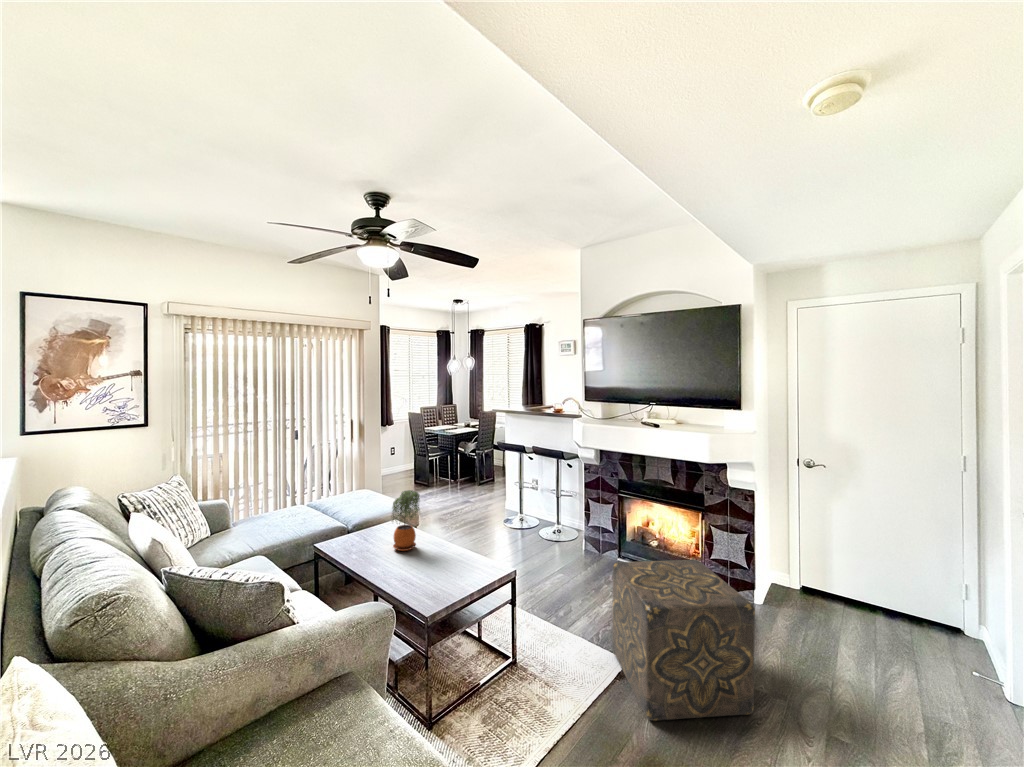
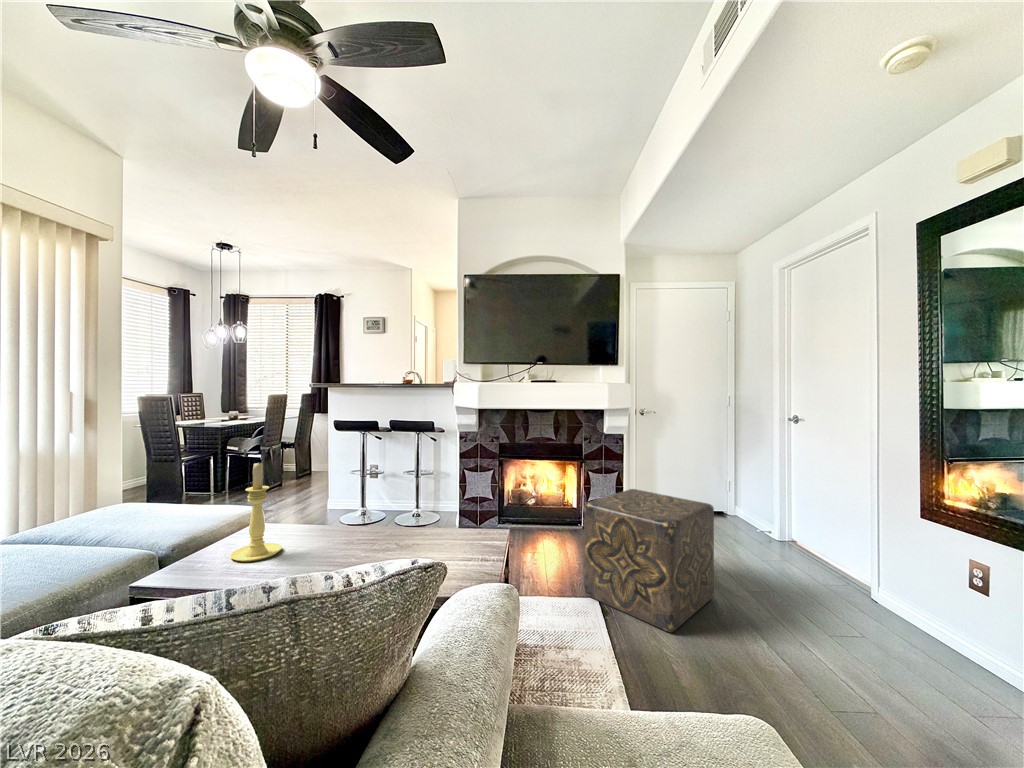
candle holder: none [352,486,381,546] -> present [230,463,282,562]
potted plant: present [392,490,420,551] -> none [313,458,359,550]

